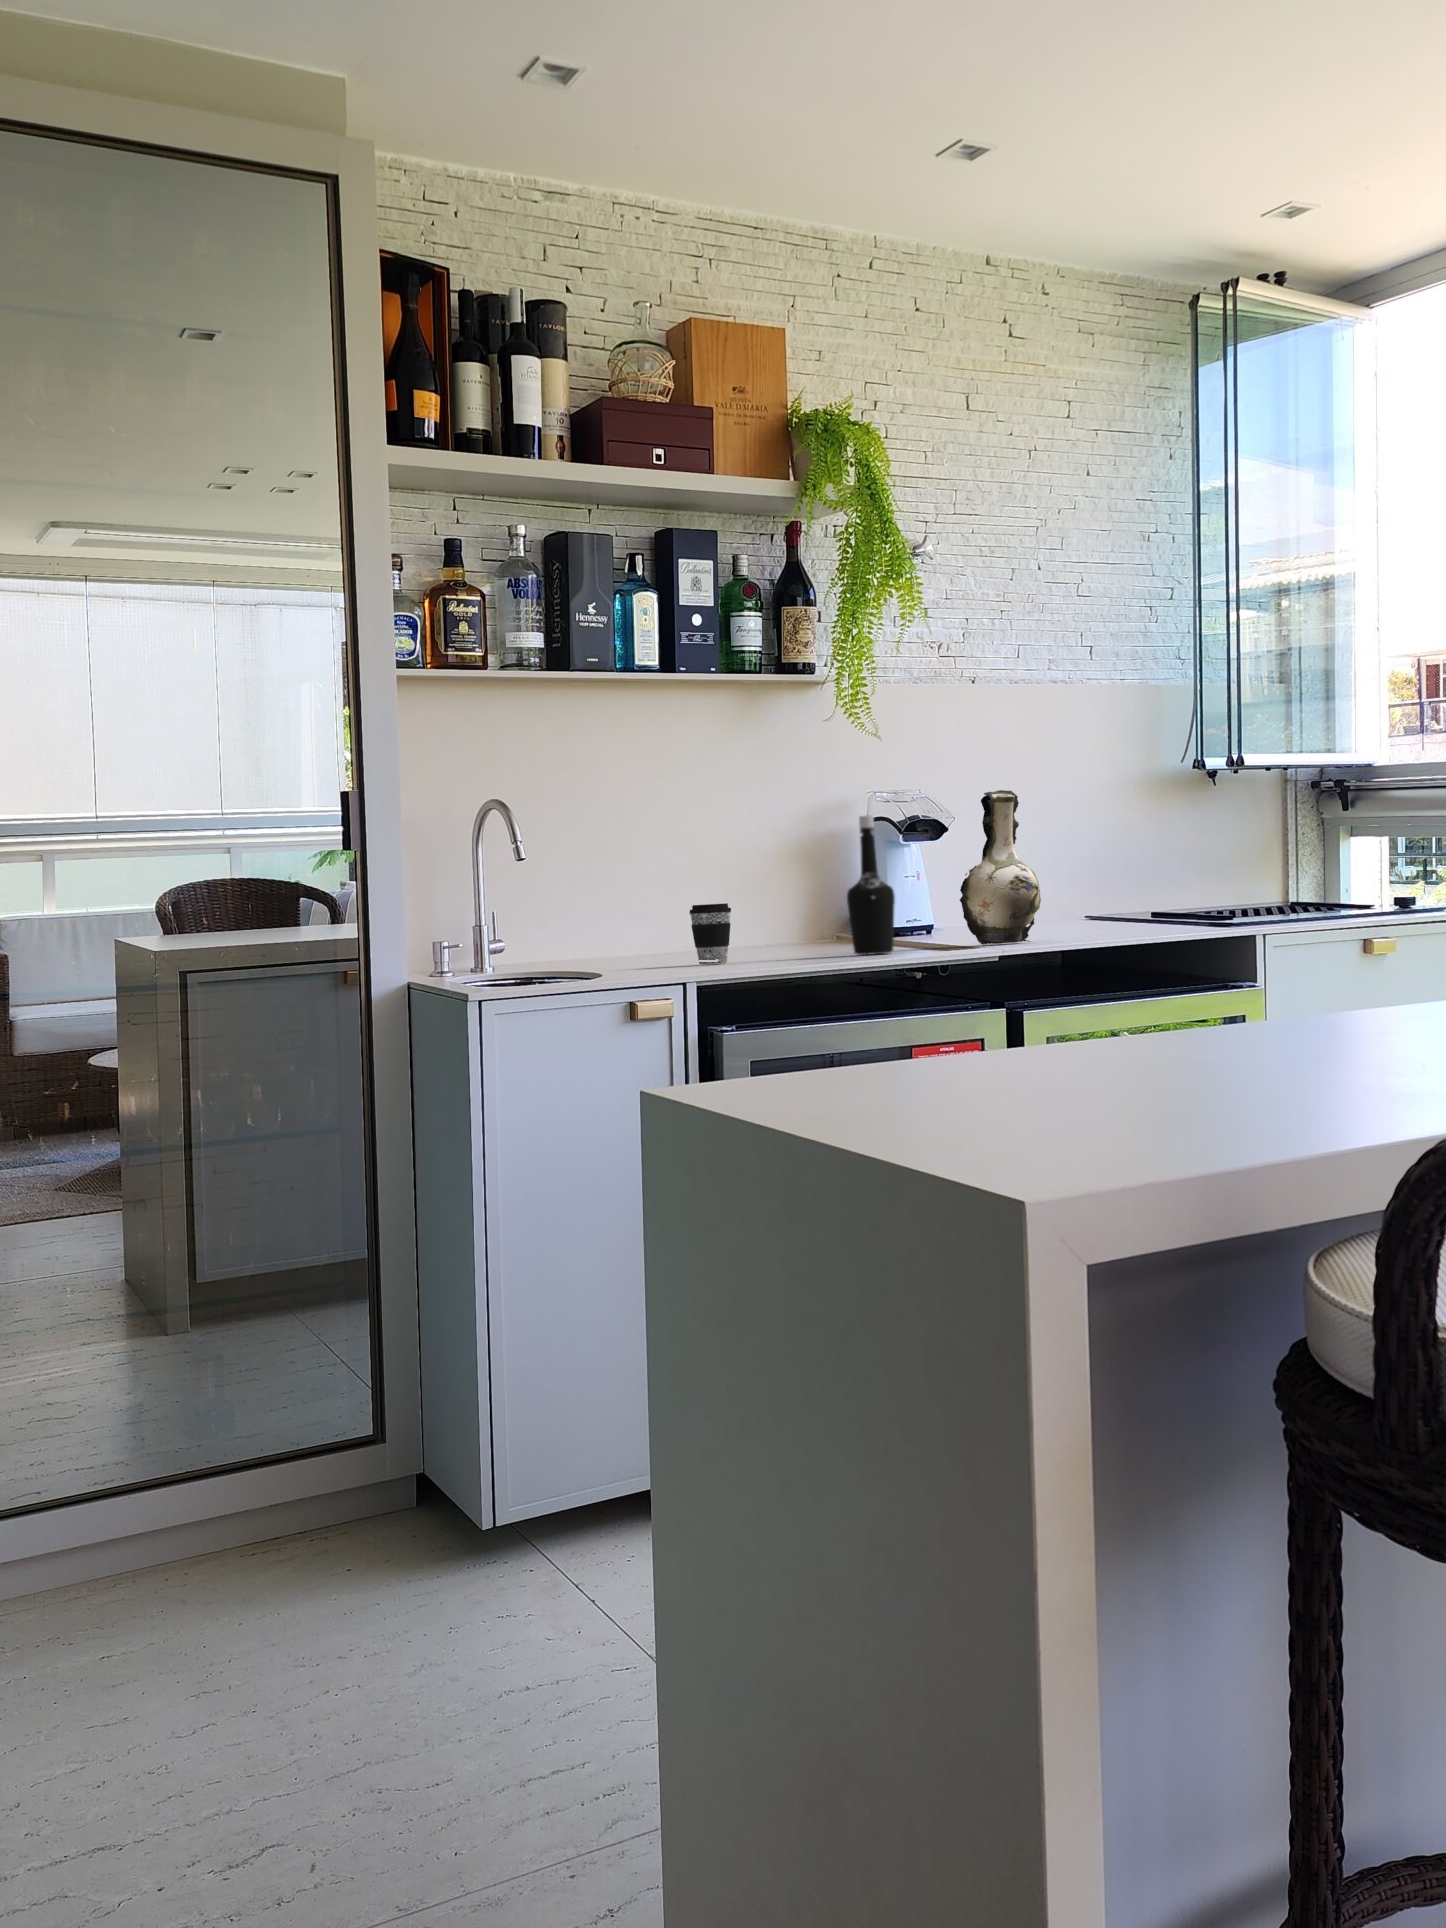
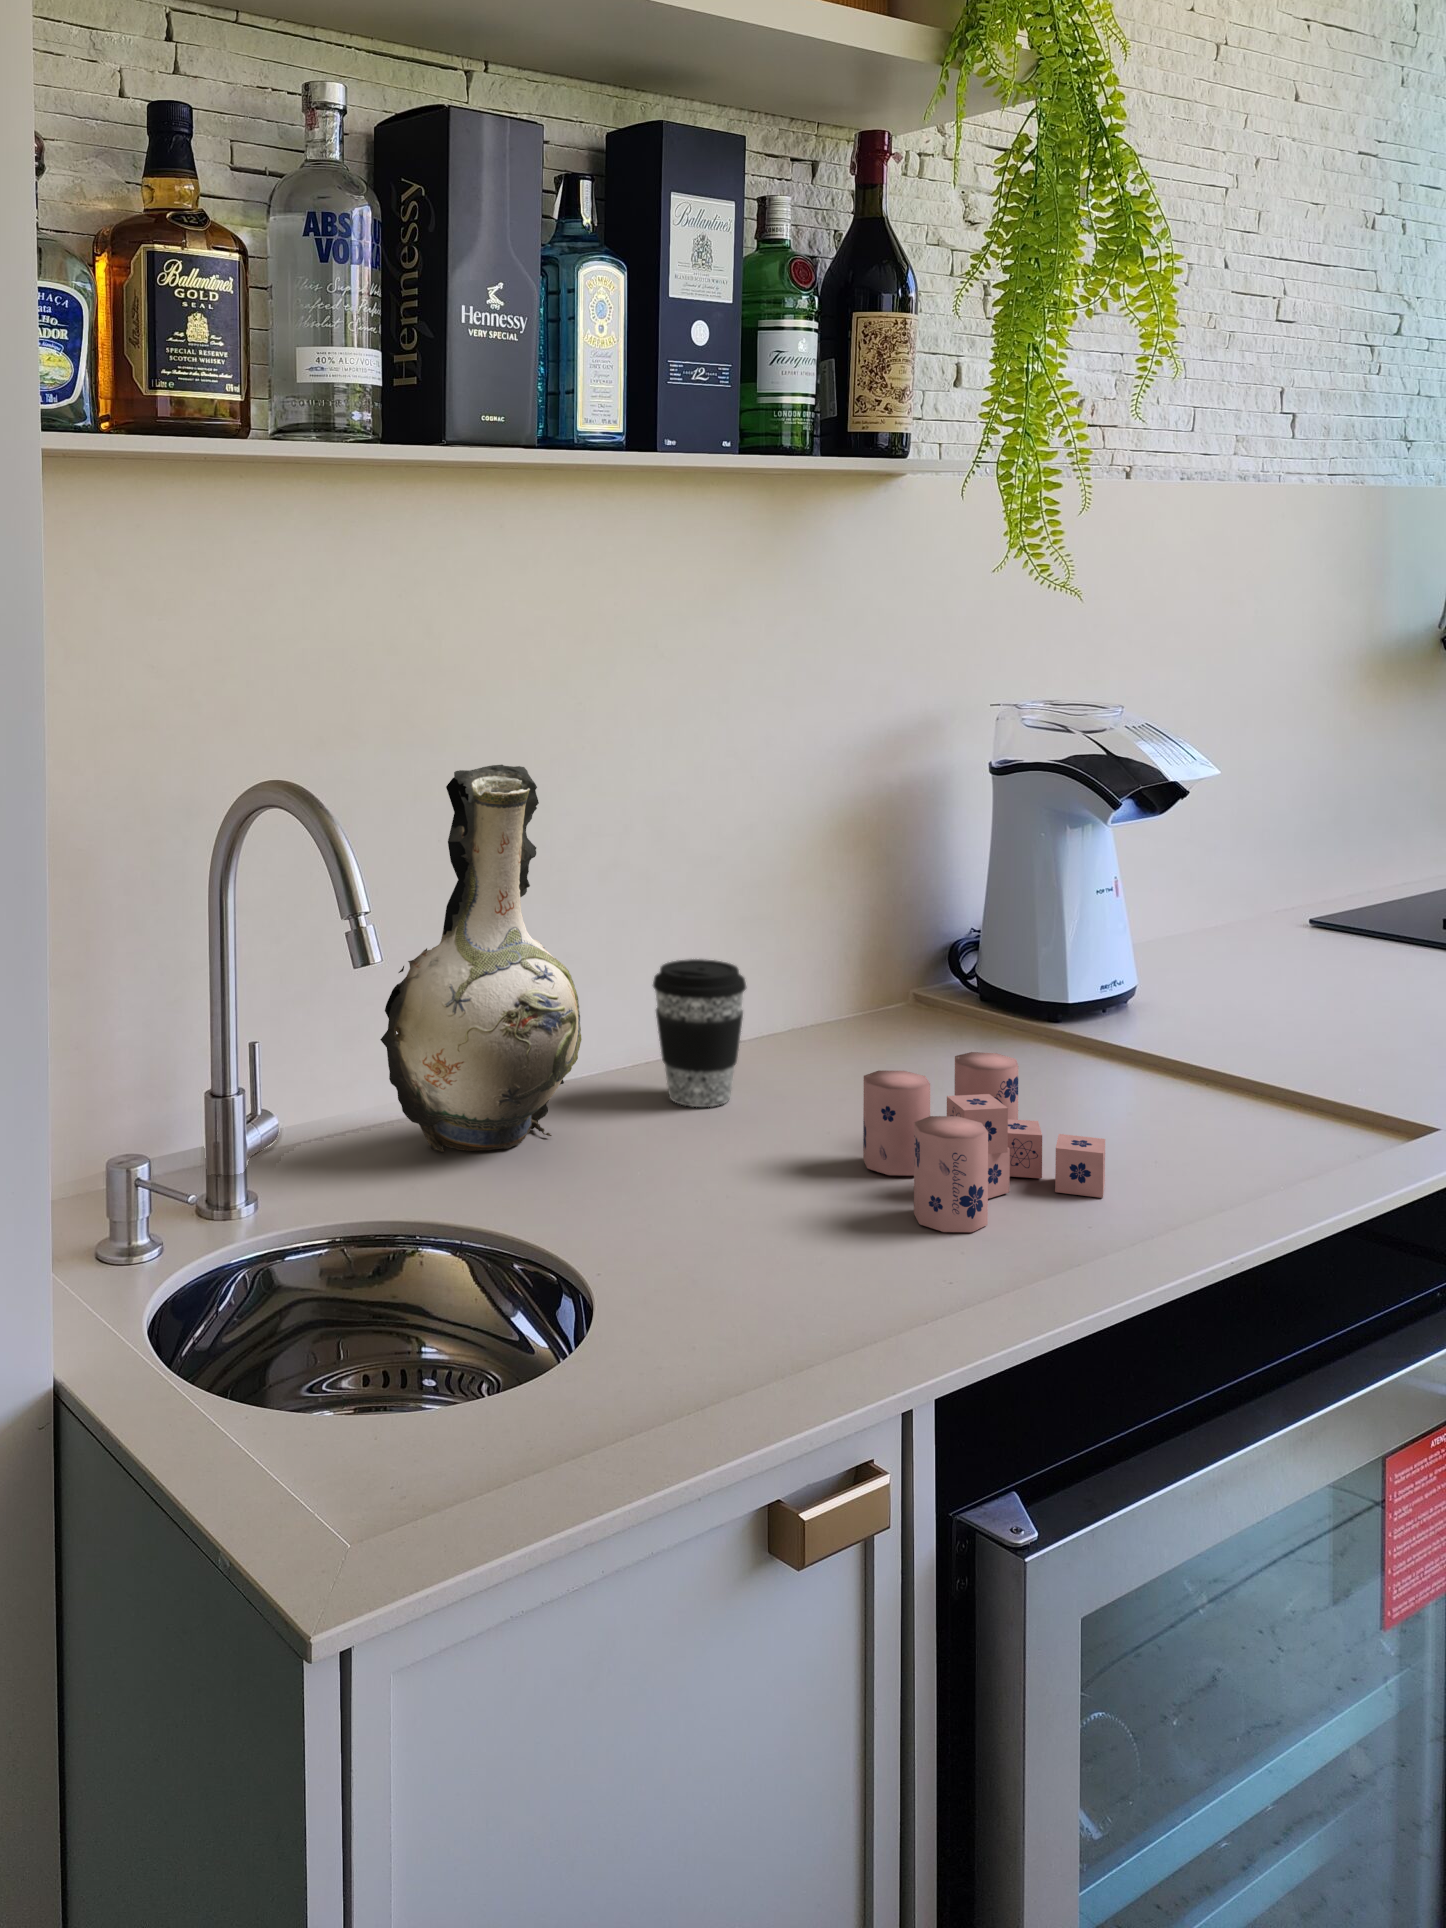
decorative vase: present [960,790,1041,945] -> present [380,765,582,1152]
bottle: present [847,815,895,955] -> none [999,789,1108,1101]
candle: none [756,922,851,965] -> present [863,1052,1105,1232]

